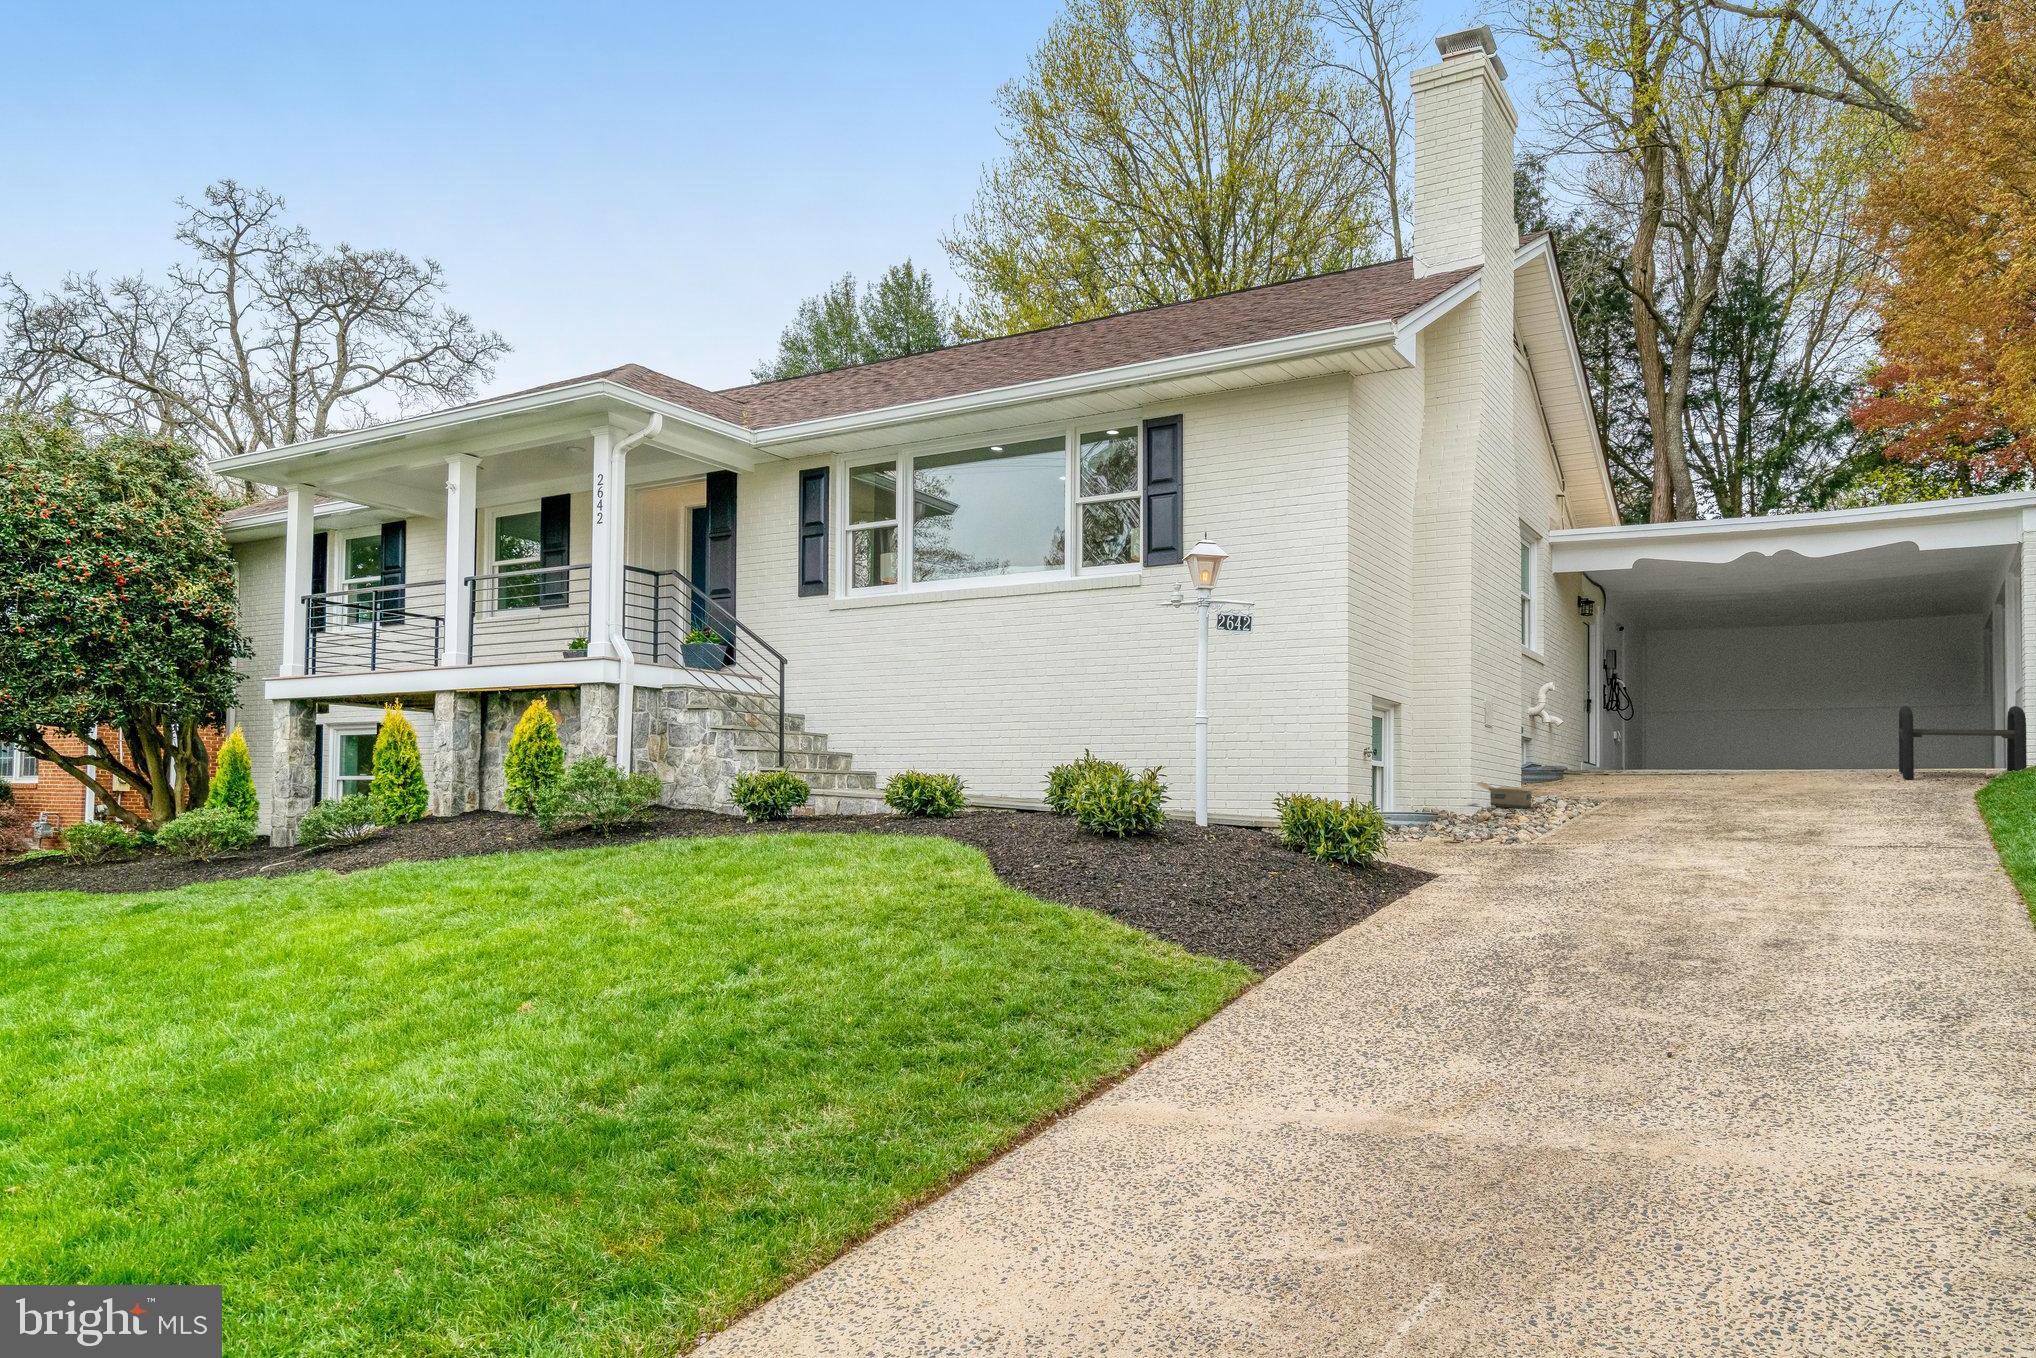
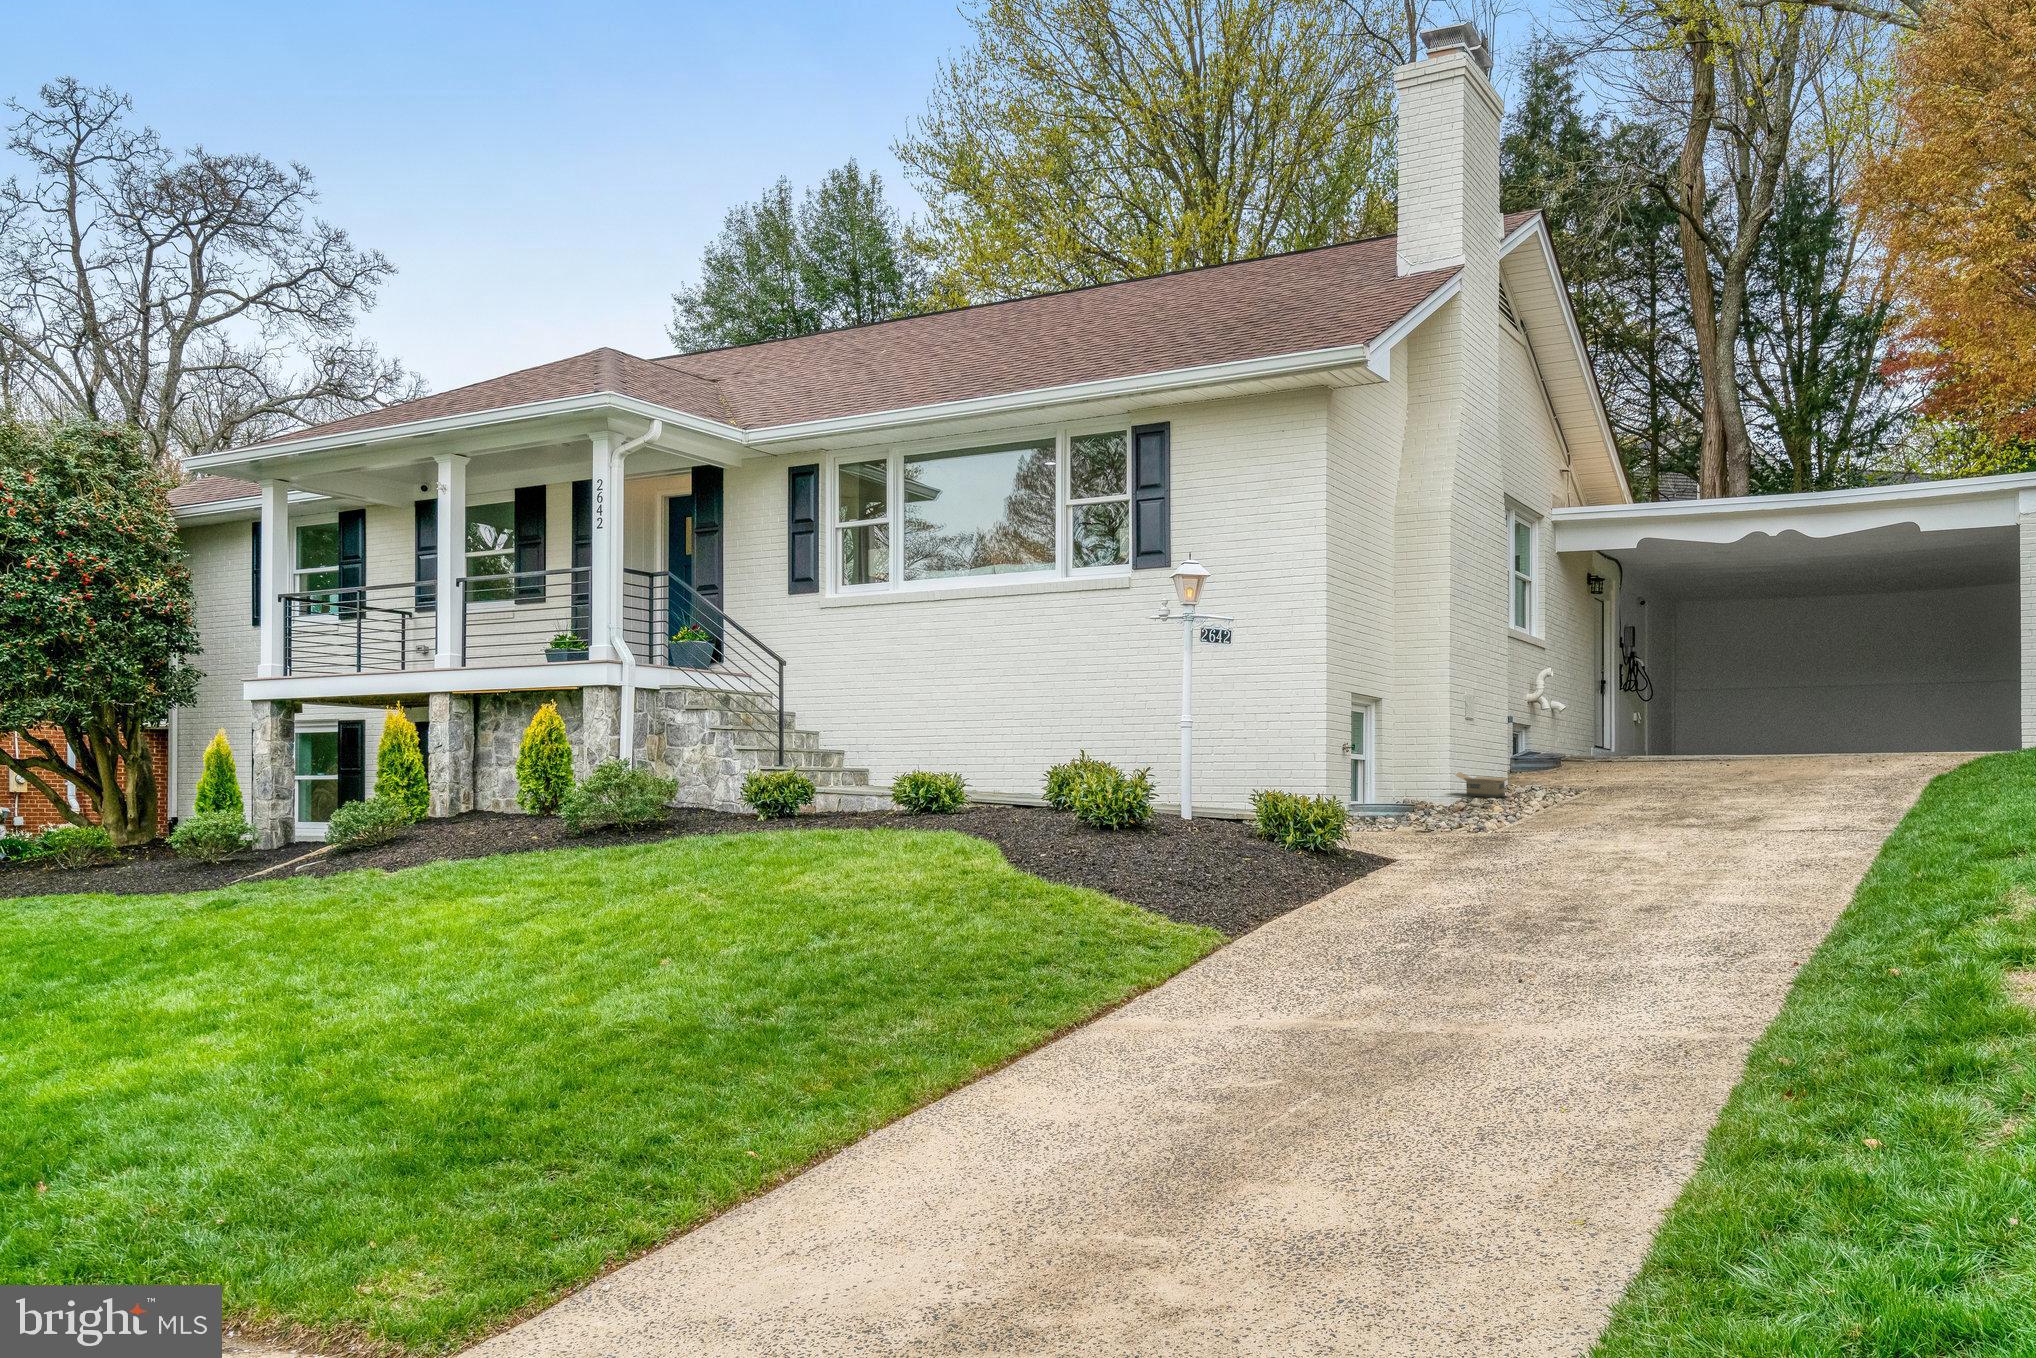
bench: present [1899,706,2027,779] -> none [1867,693,1976,767]

